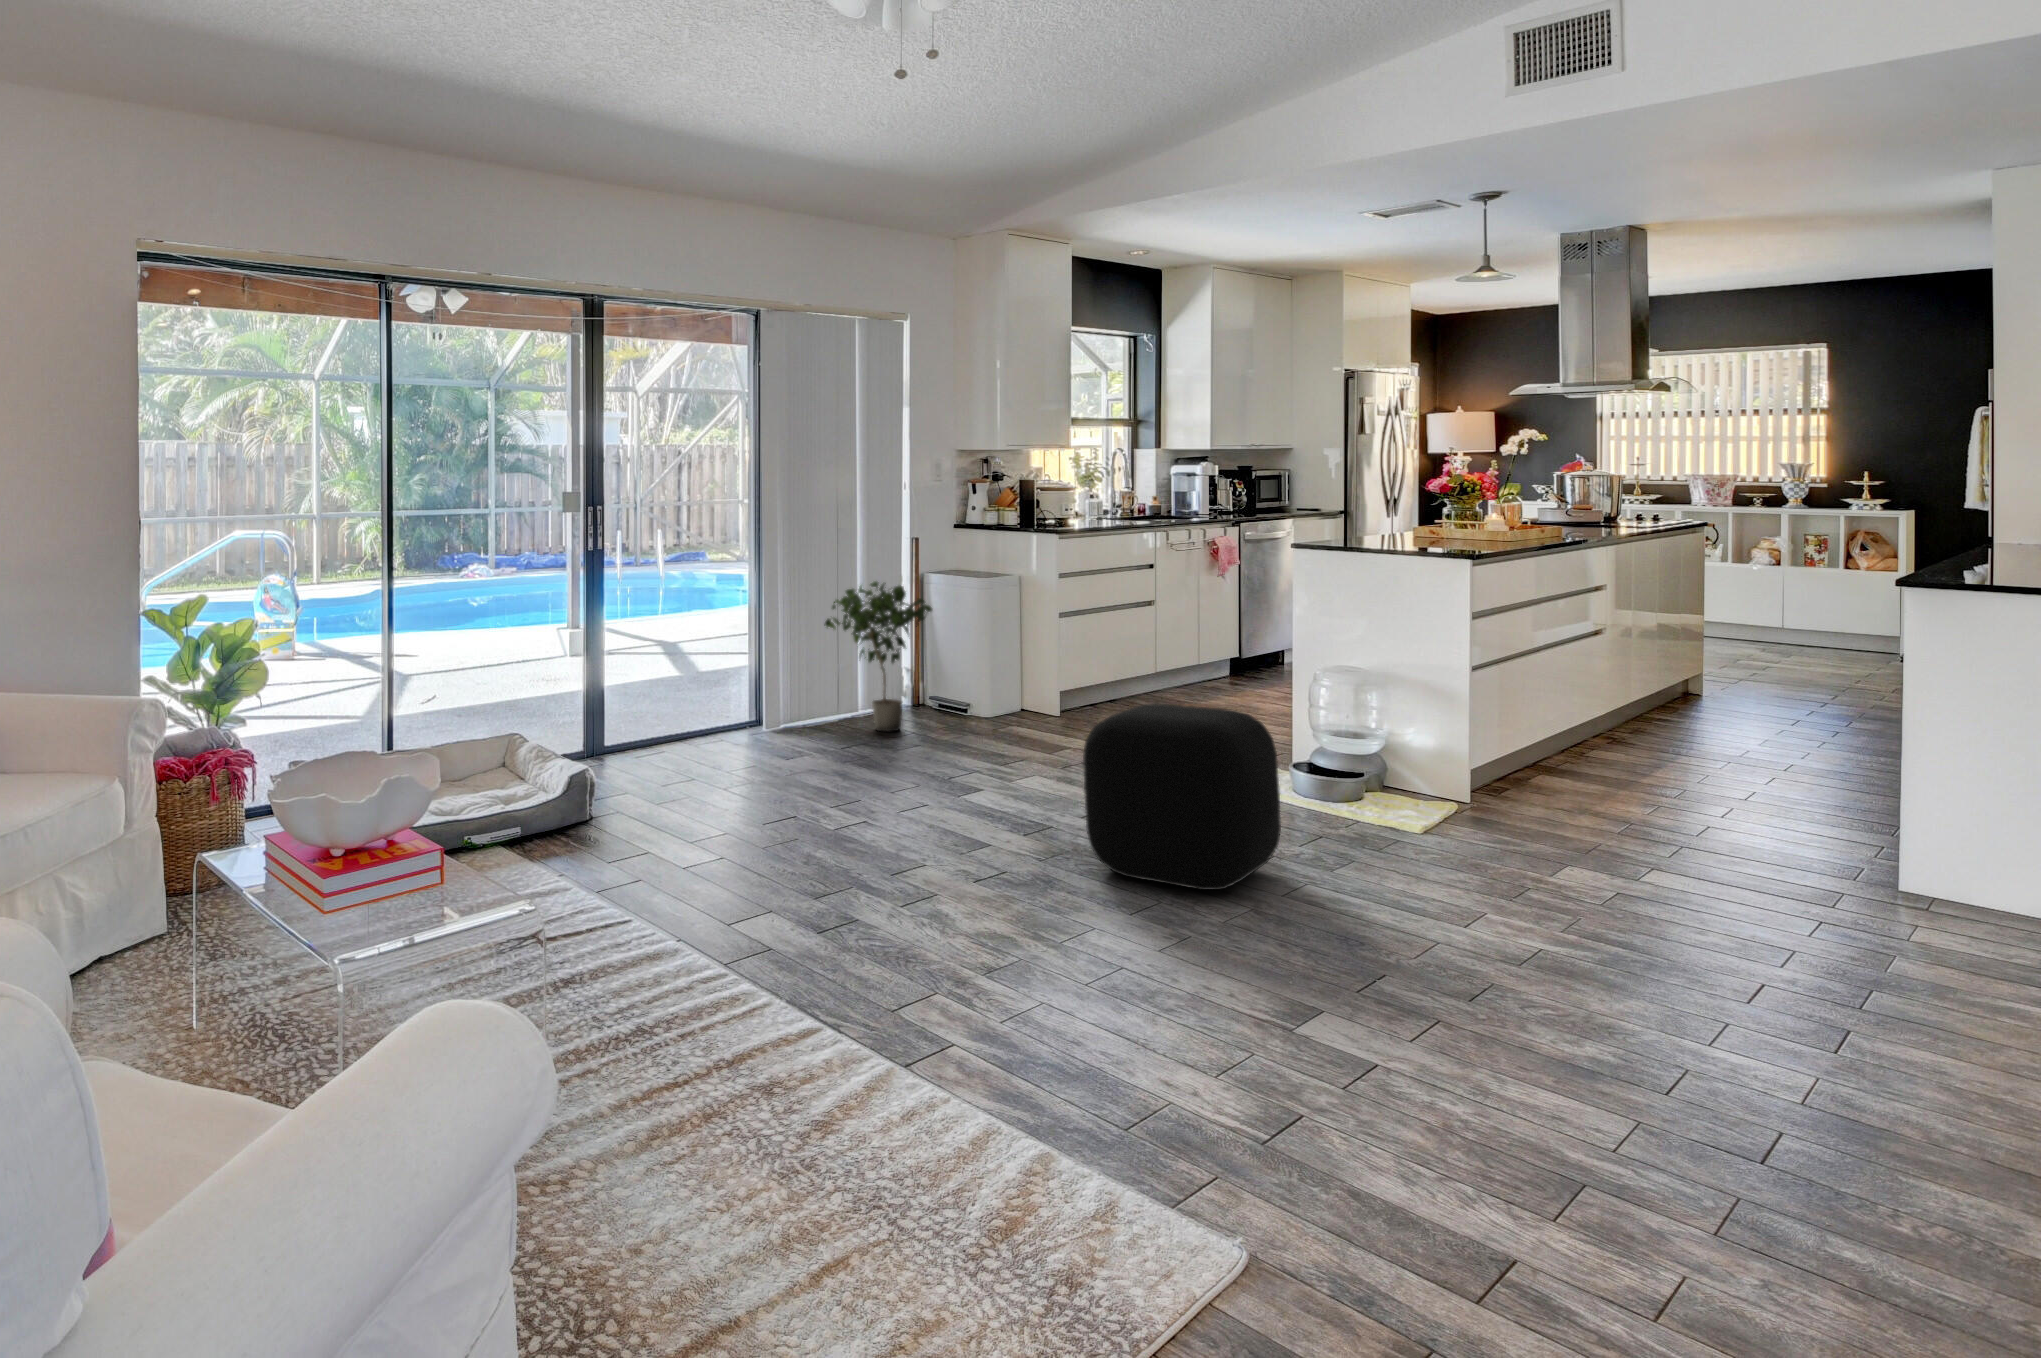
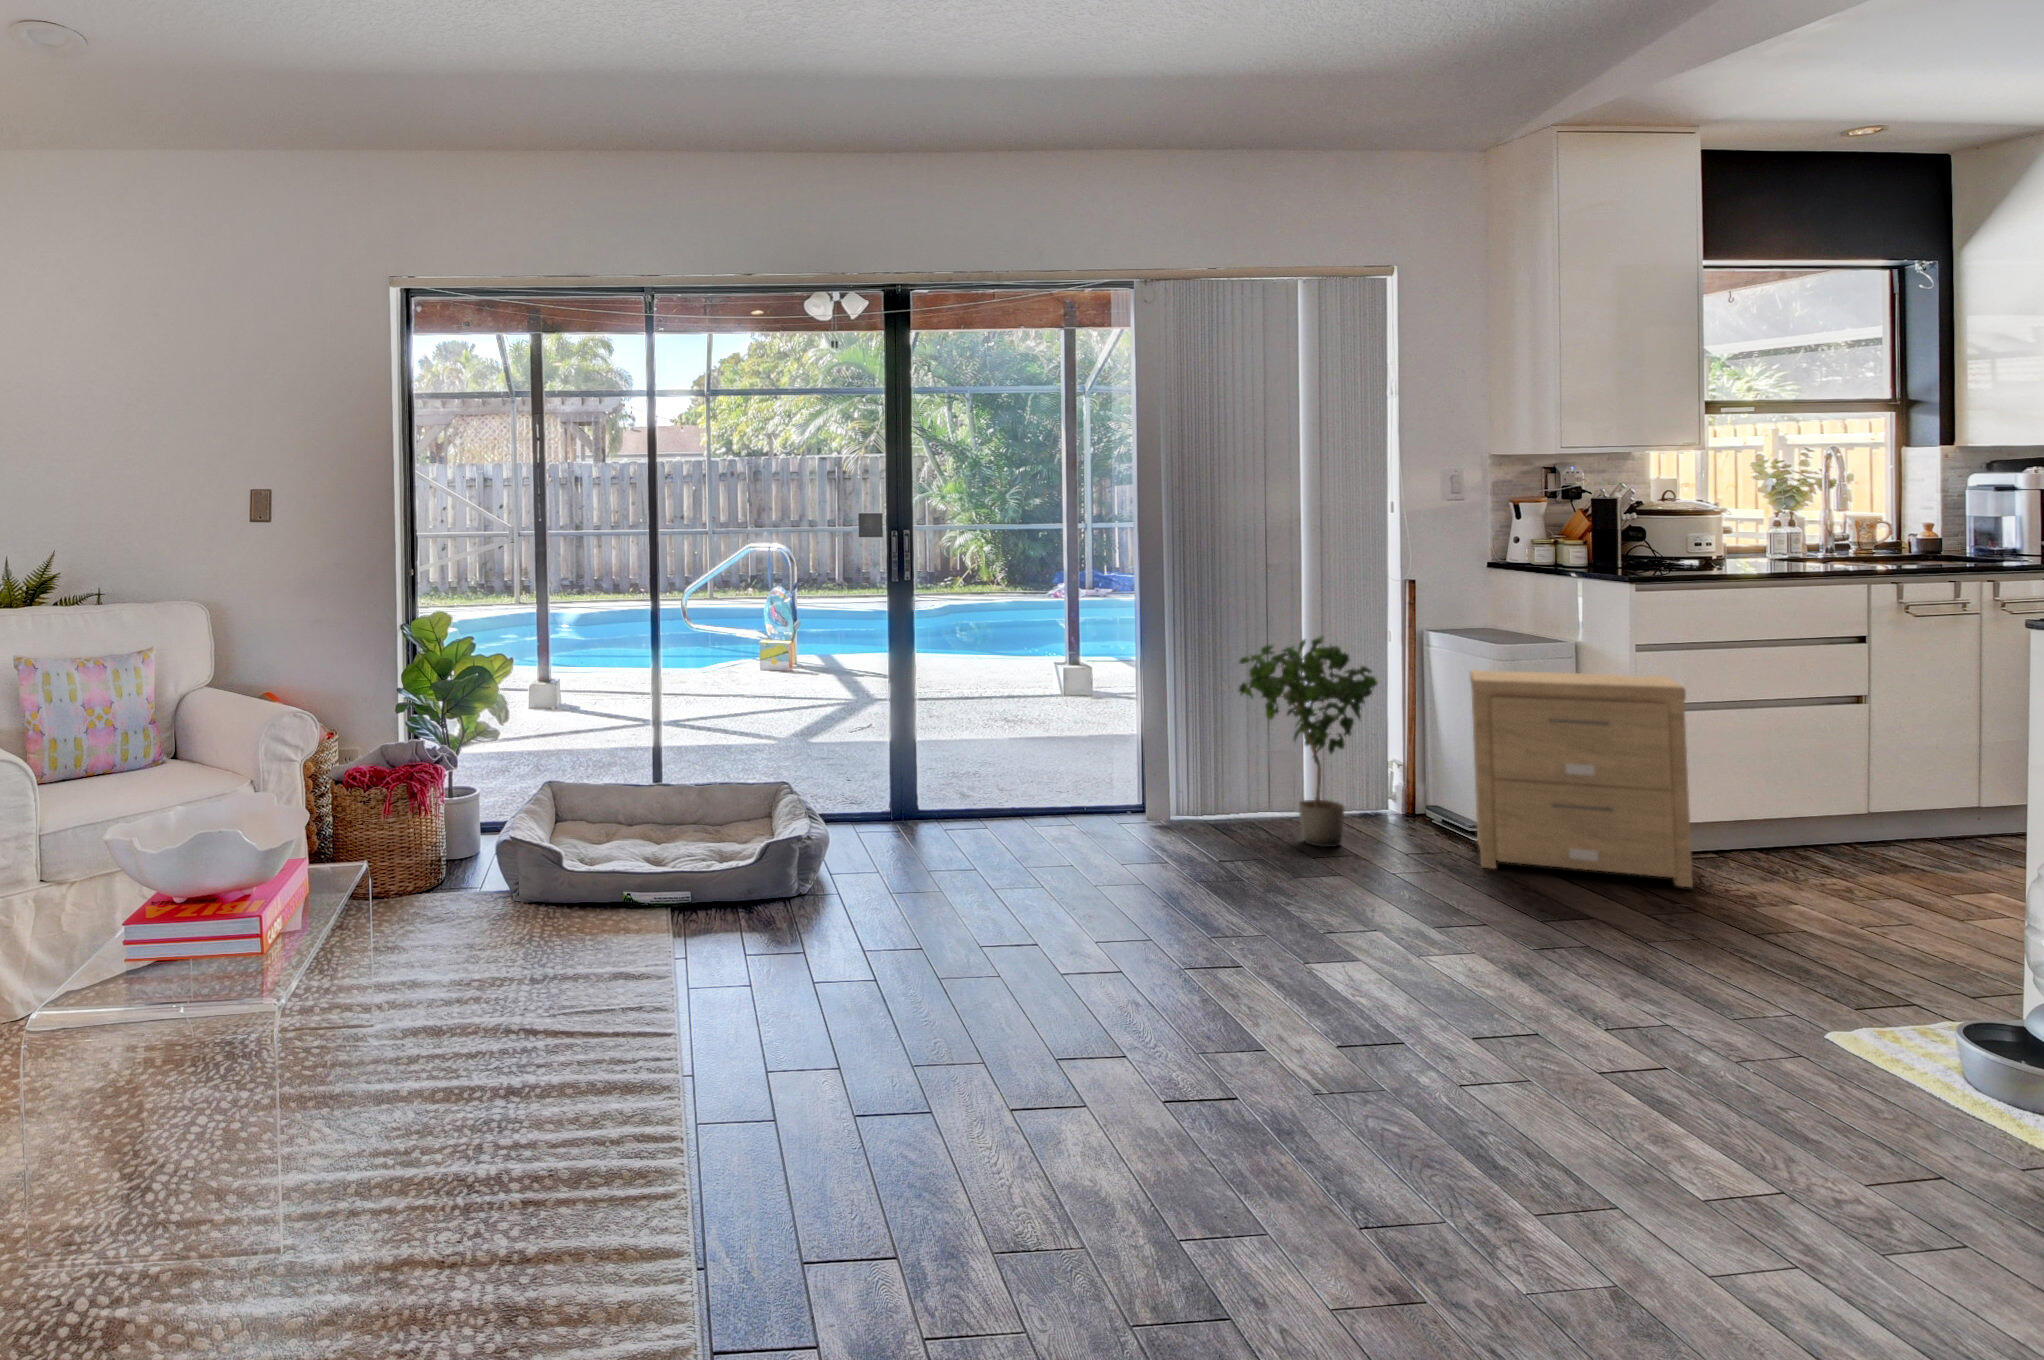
side table: none [965,594,1103,731] -> present [1470,670,1693,887]
ottoman: present [1083,703,1281,890] -> none [1358,881,1747,1232]

